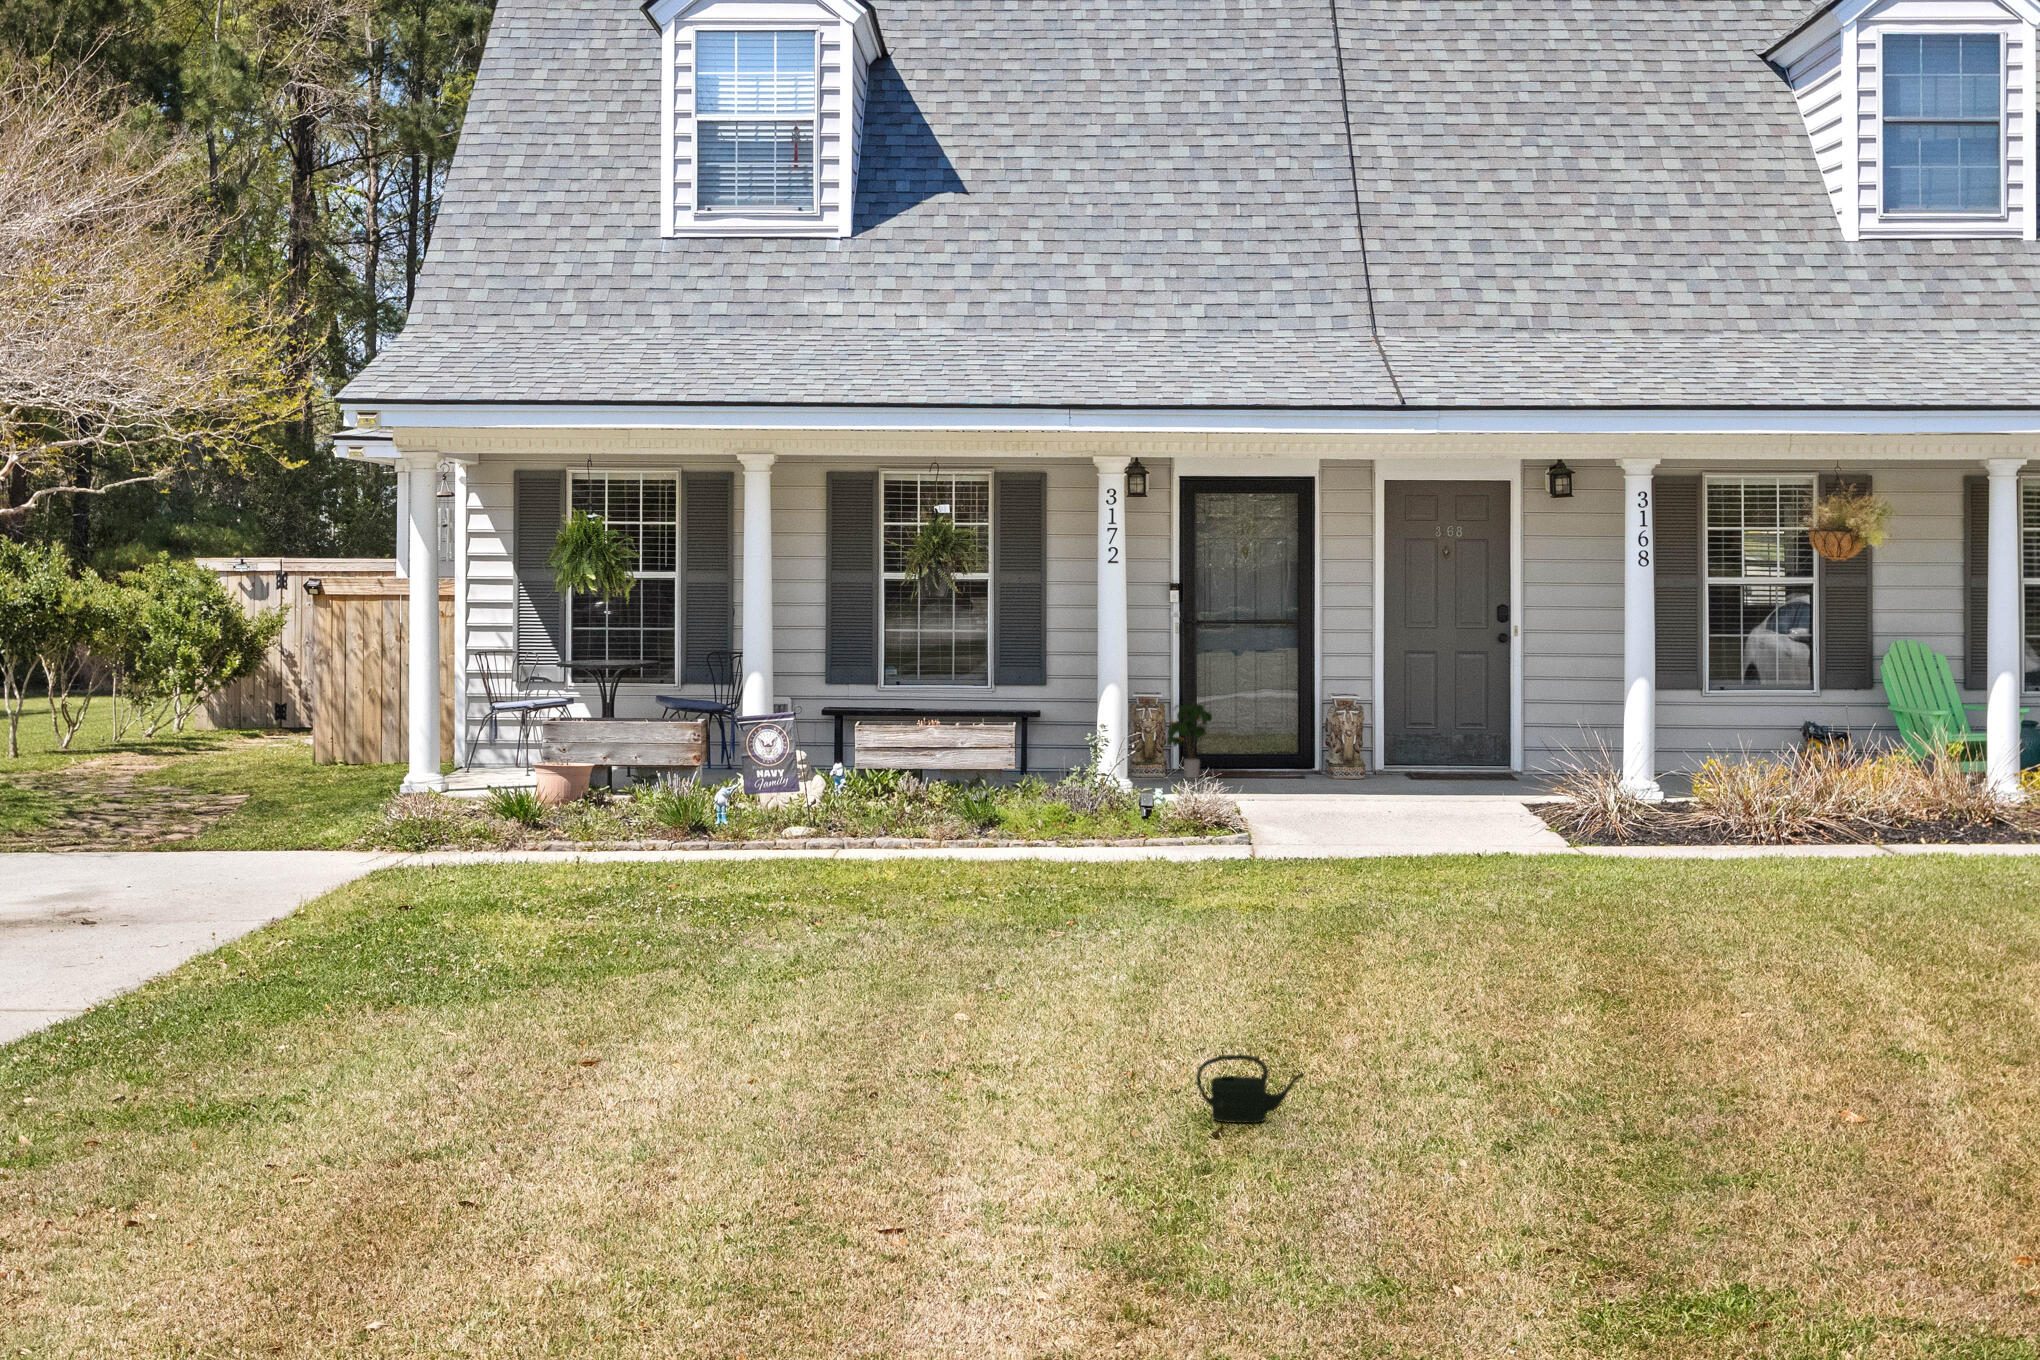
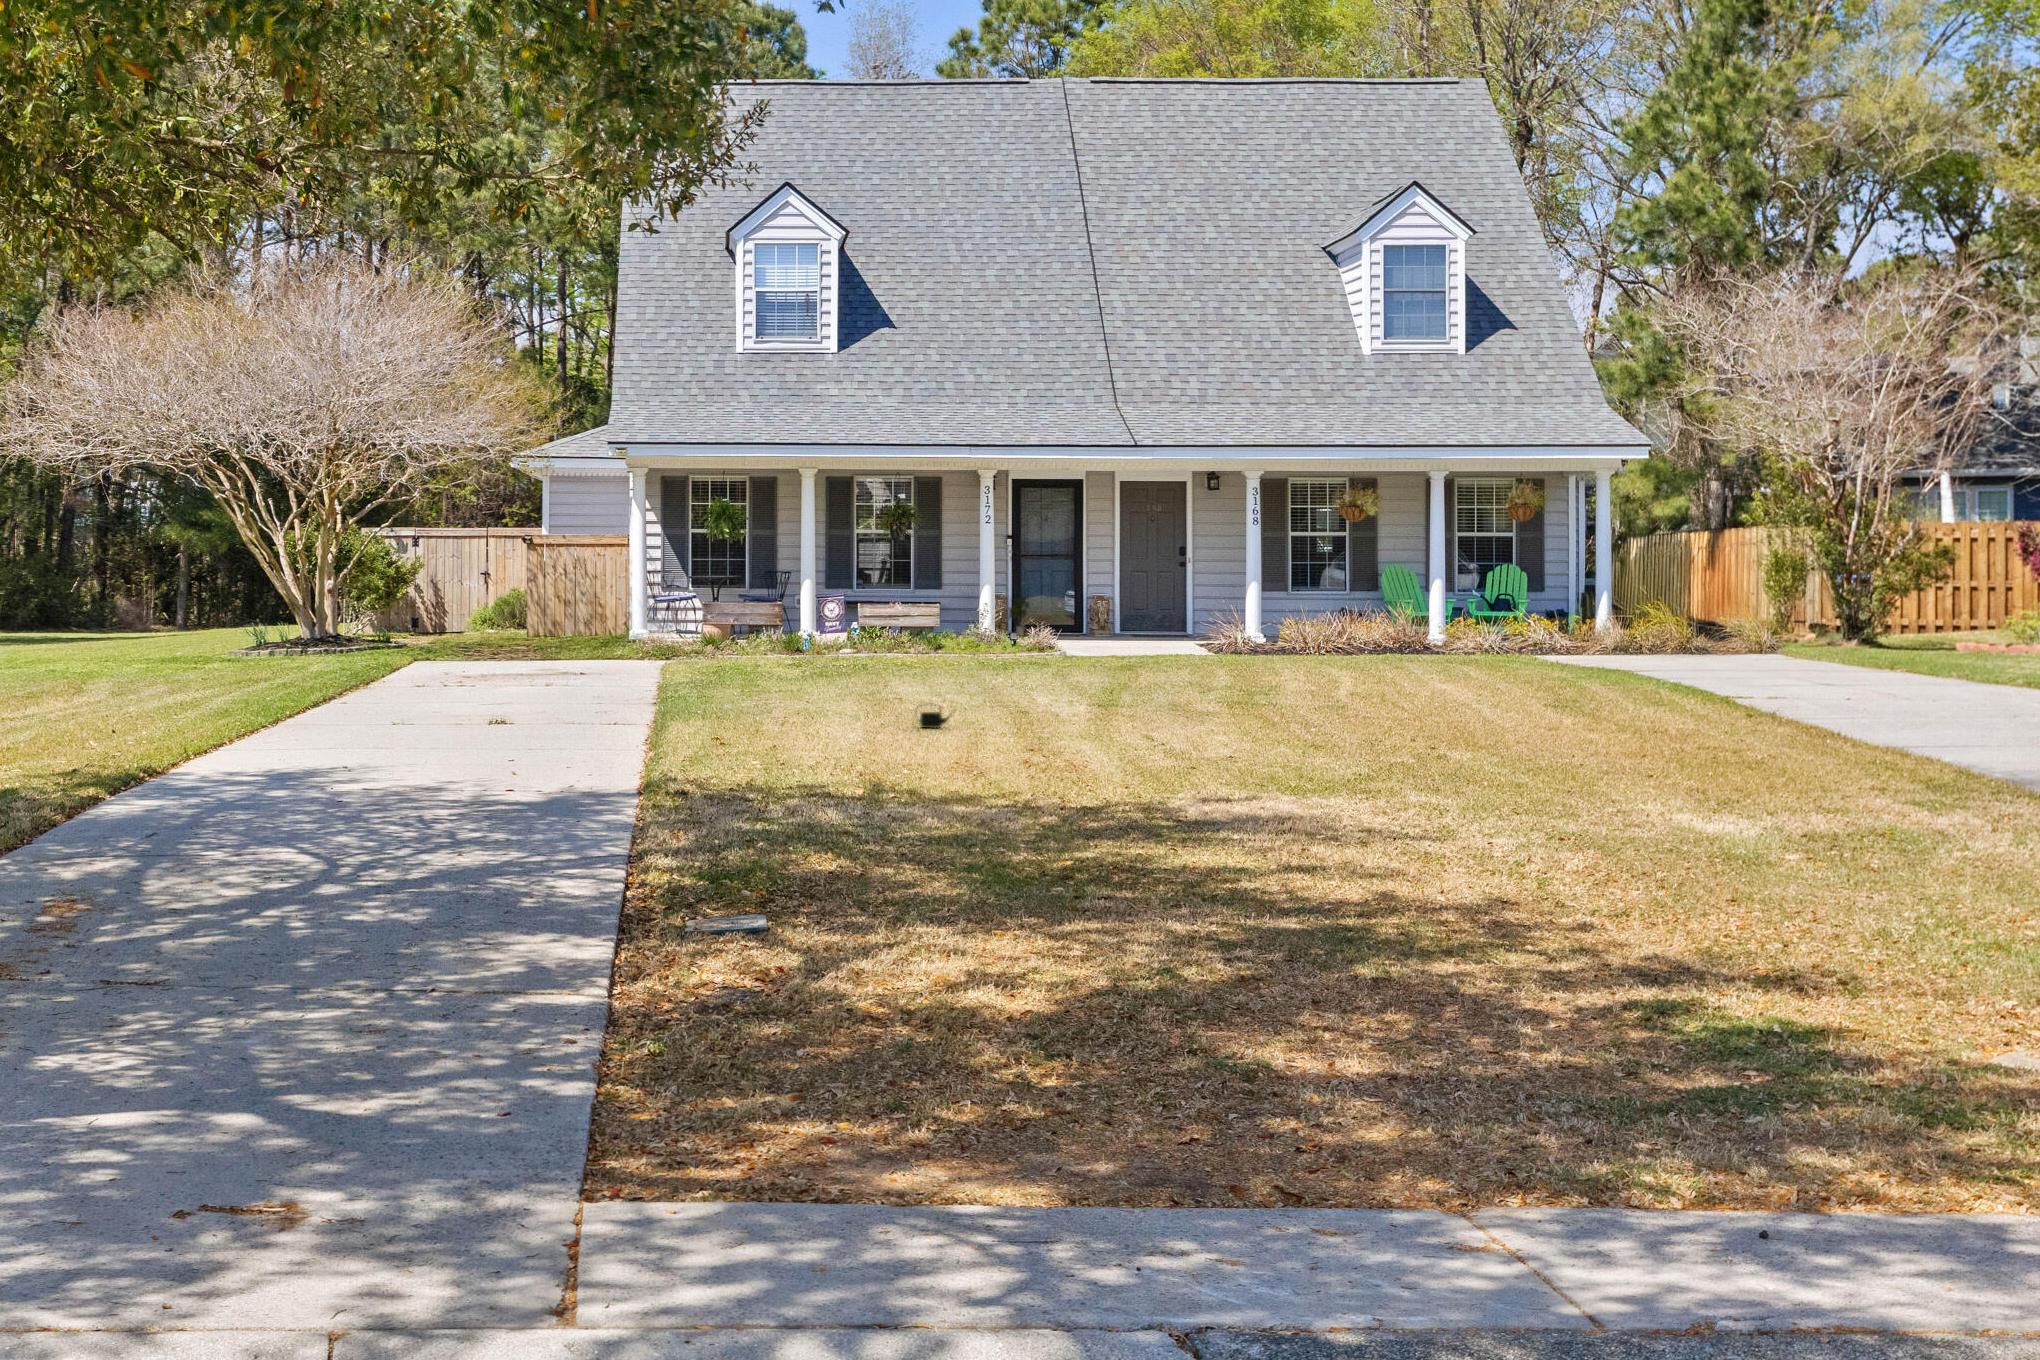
watering can: present [1196,1055,1304,1123] -> present [916,705,948,728]

